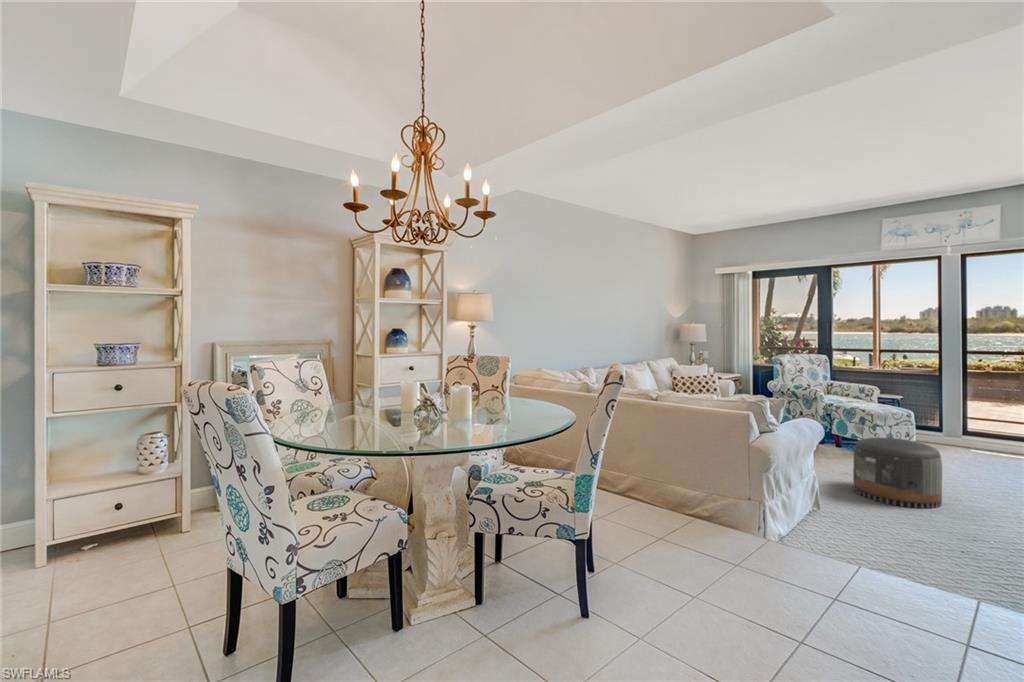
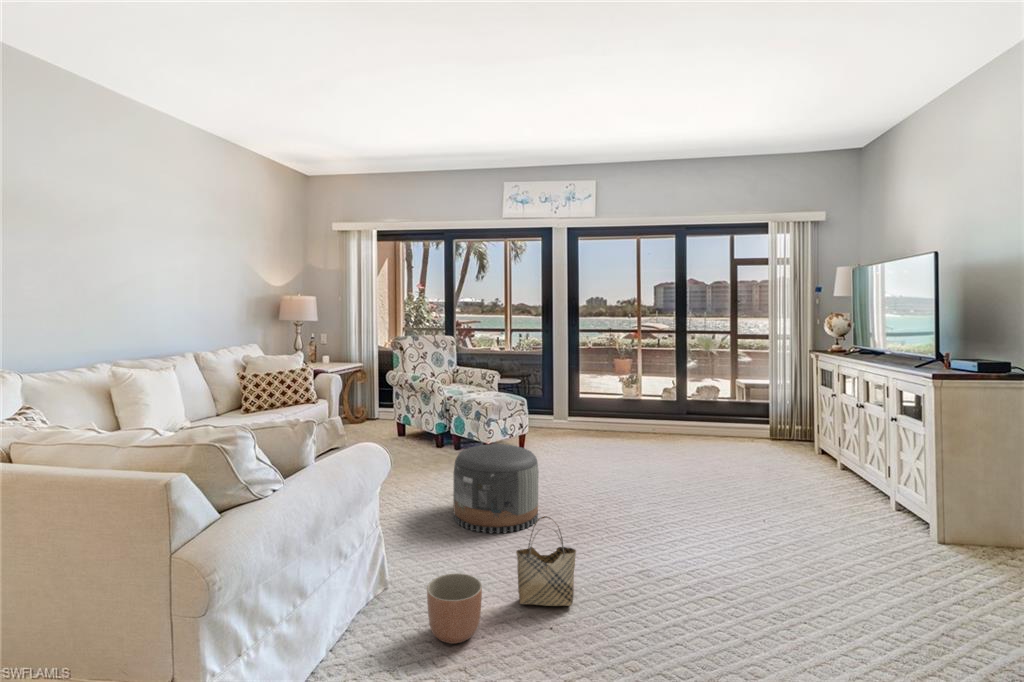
woven basket: none [935,487,999,560] -> present [516,516,576,606]
planter: none [859,510,908,556] -> present [427,573,482,644]

